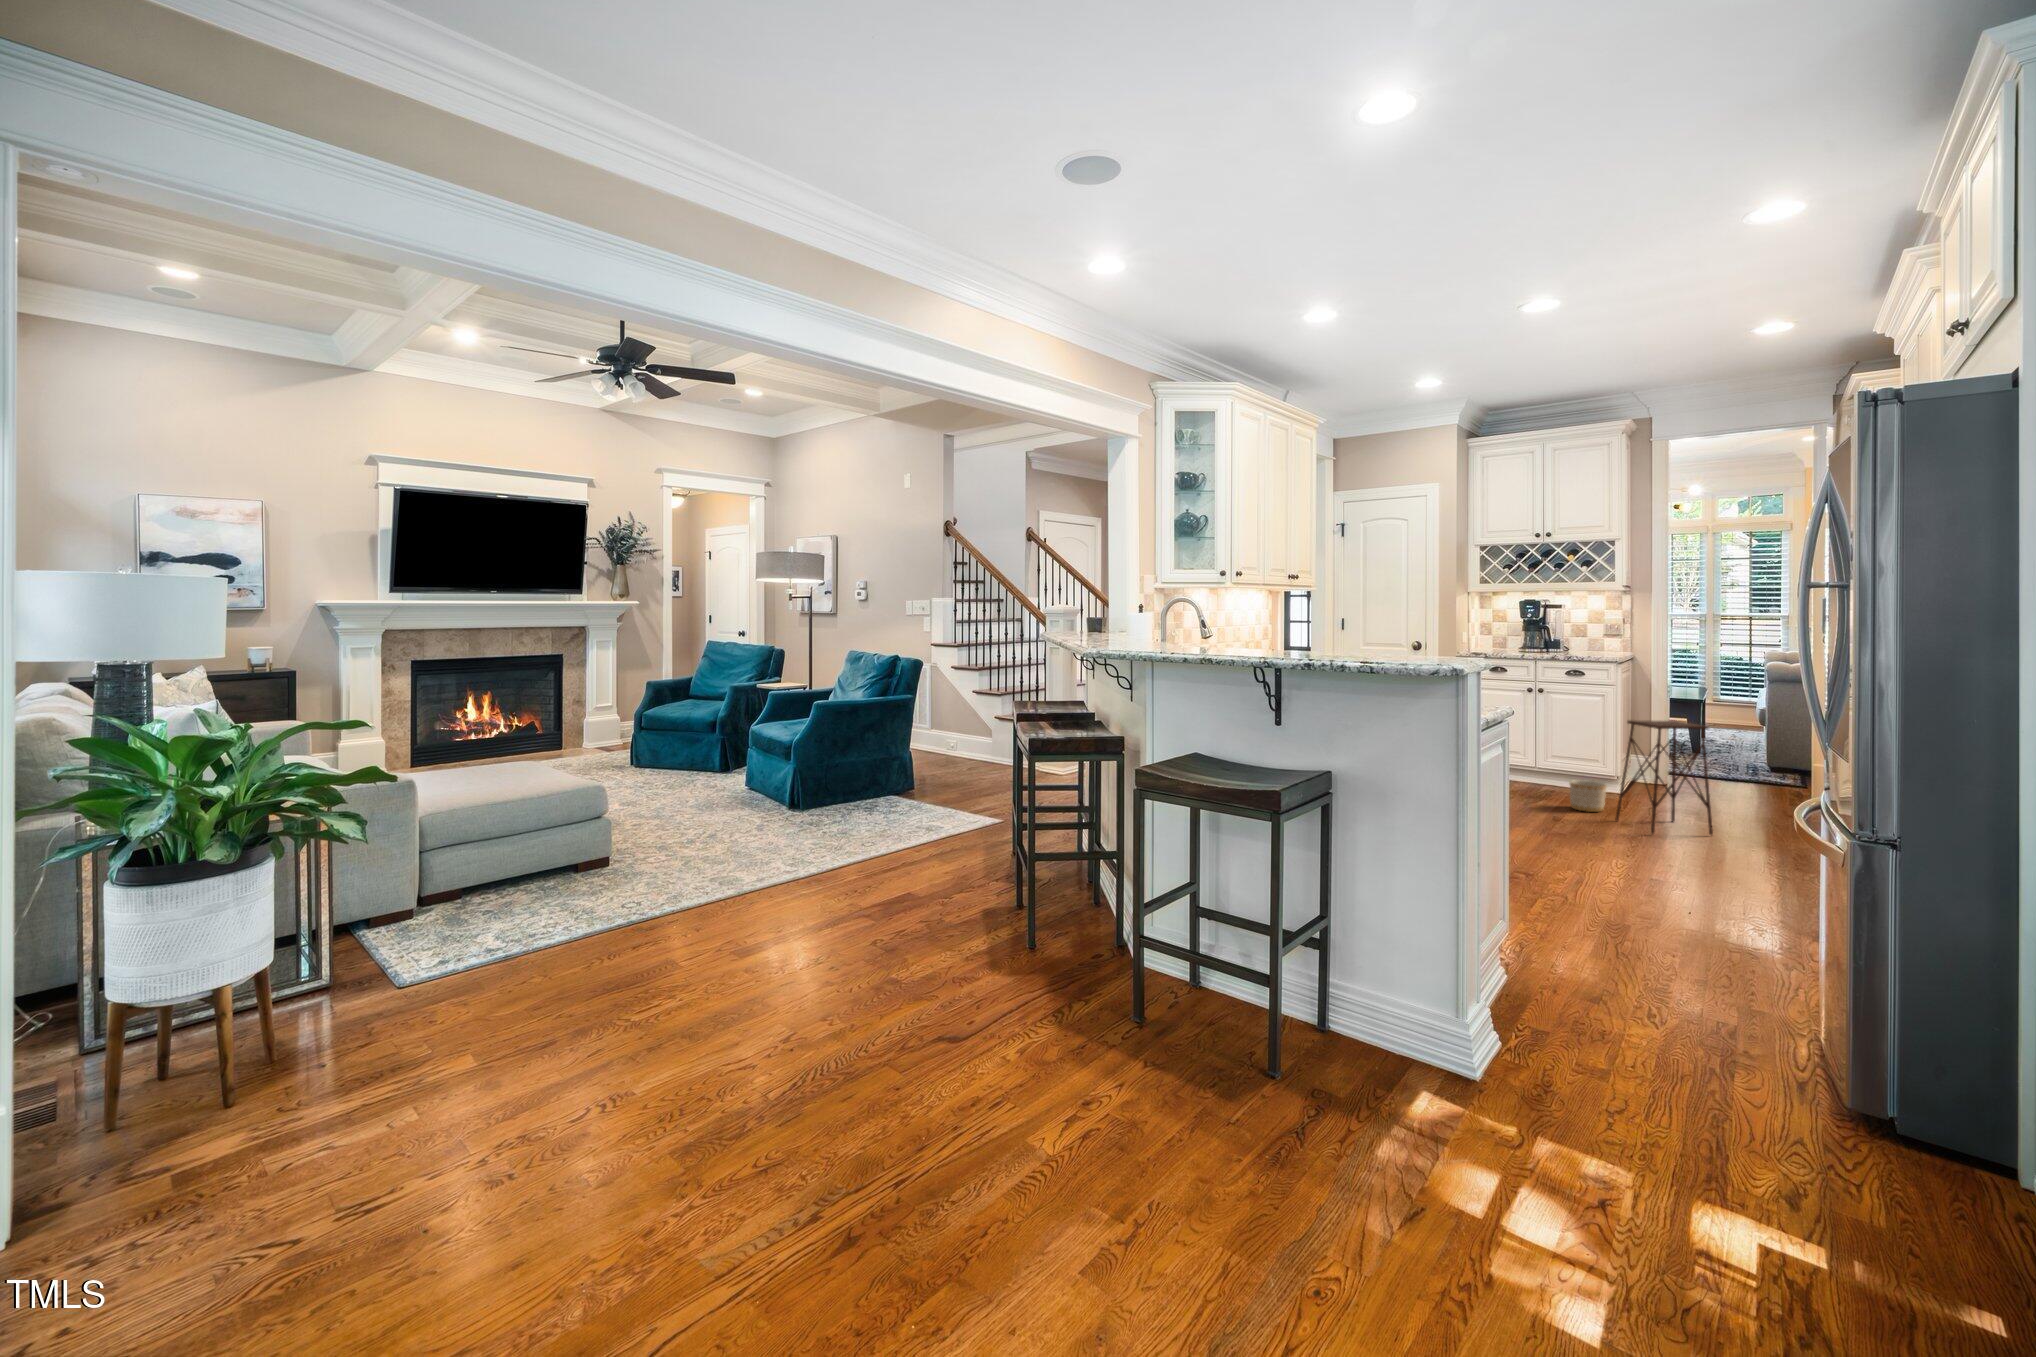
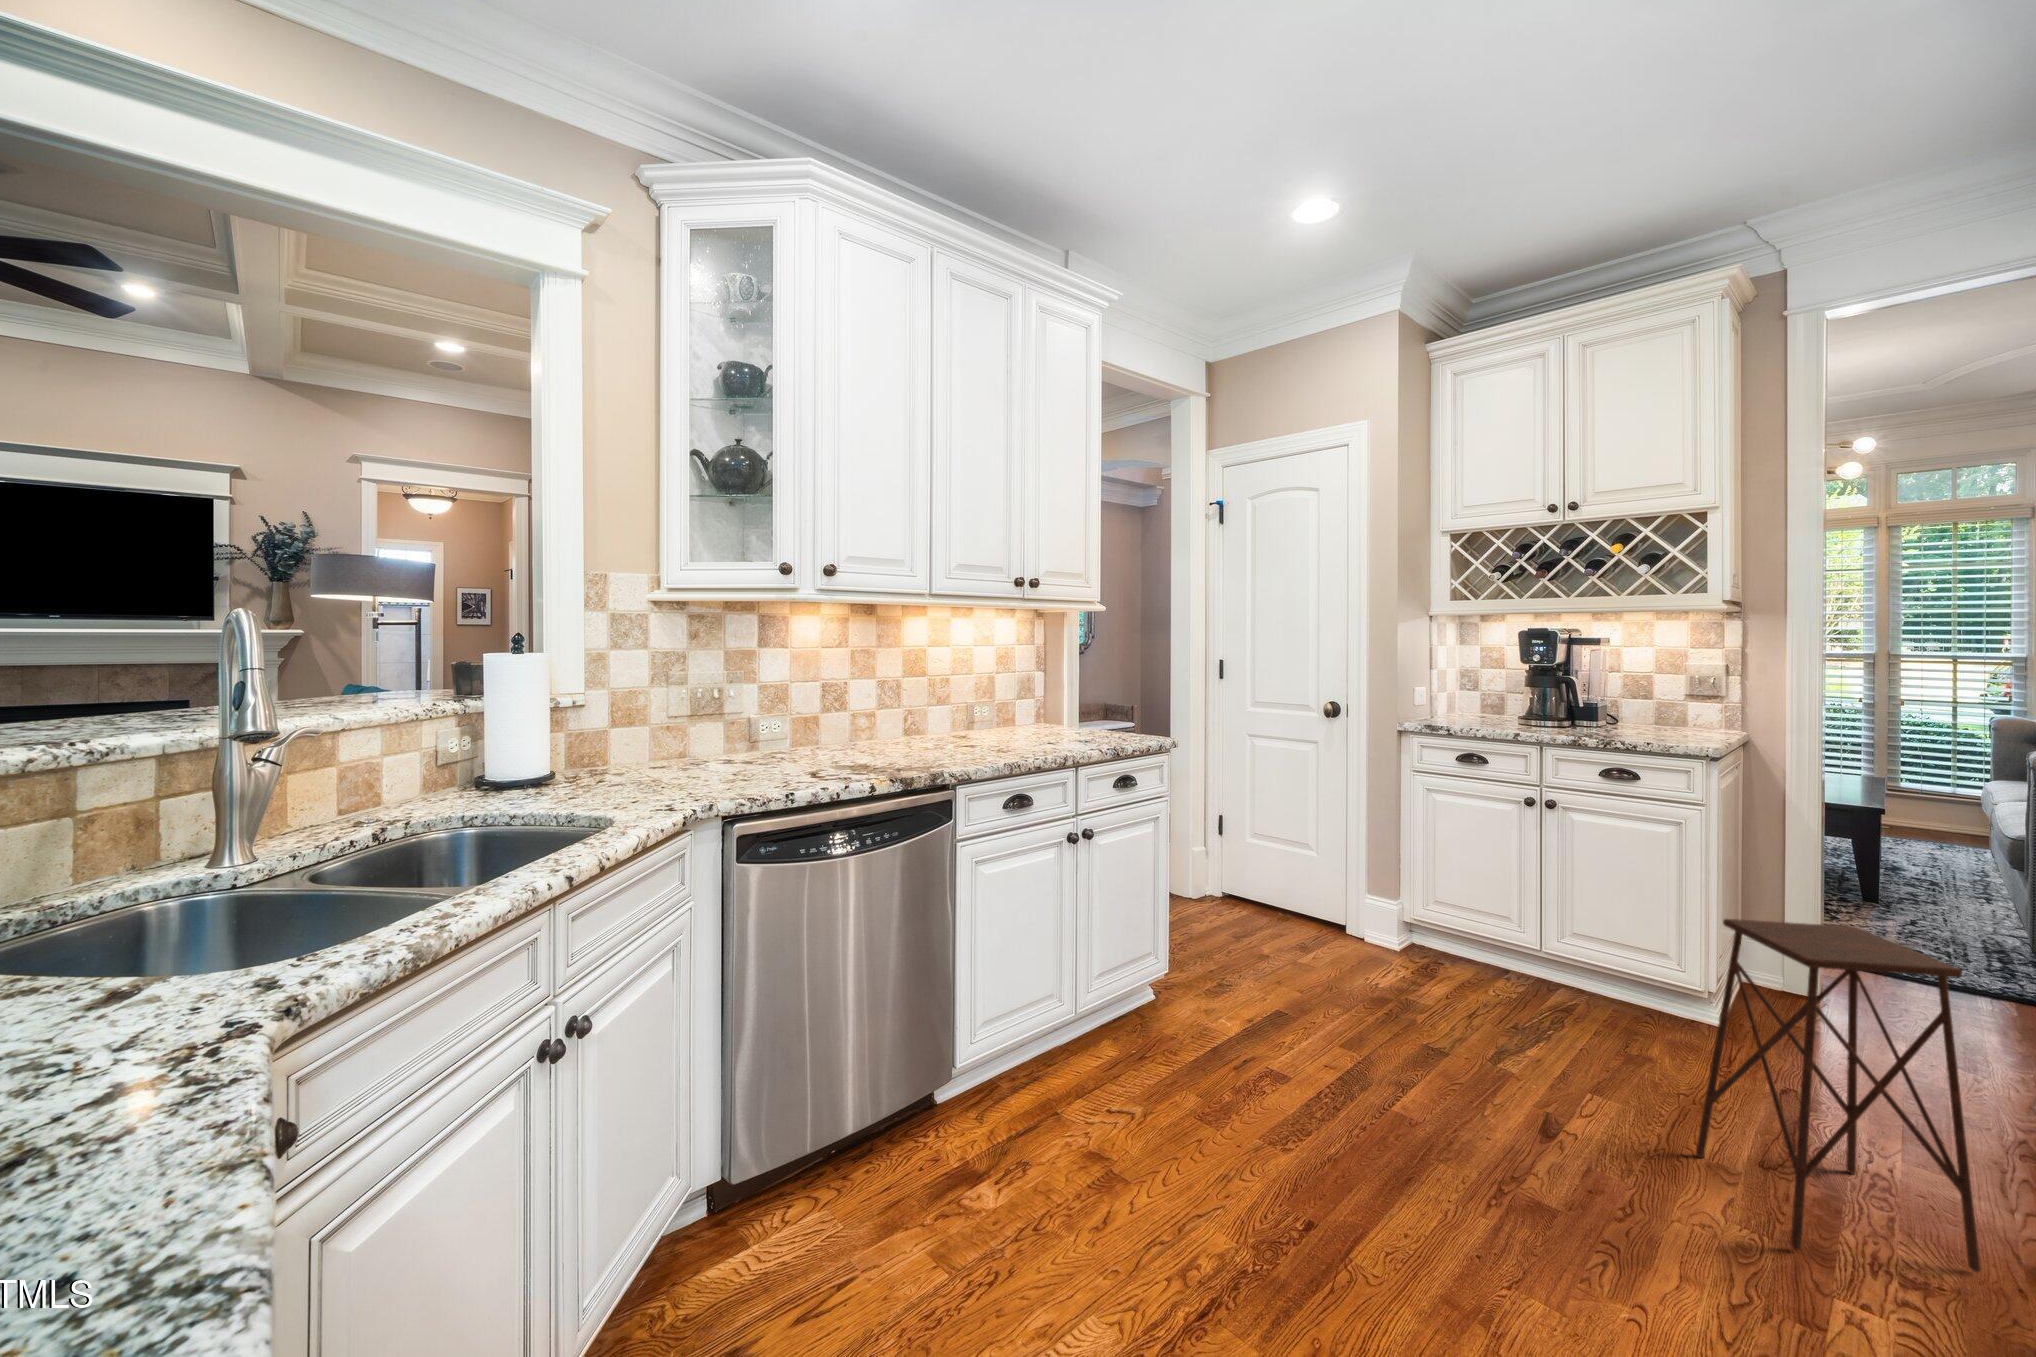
planter: present [1570,780,1606,812] -> none [1592,1019,1678,1107]

